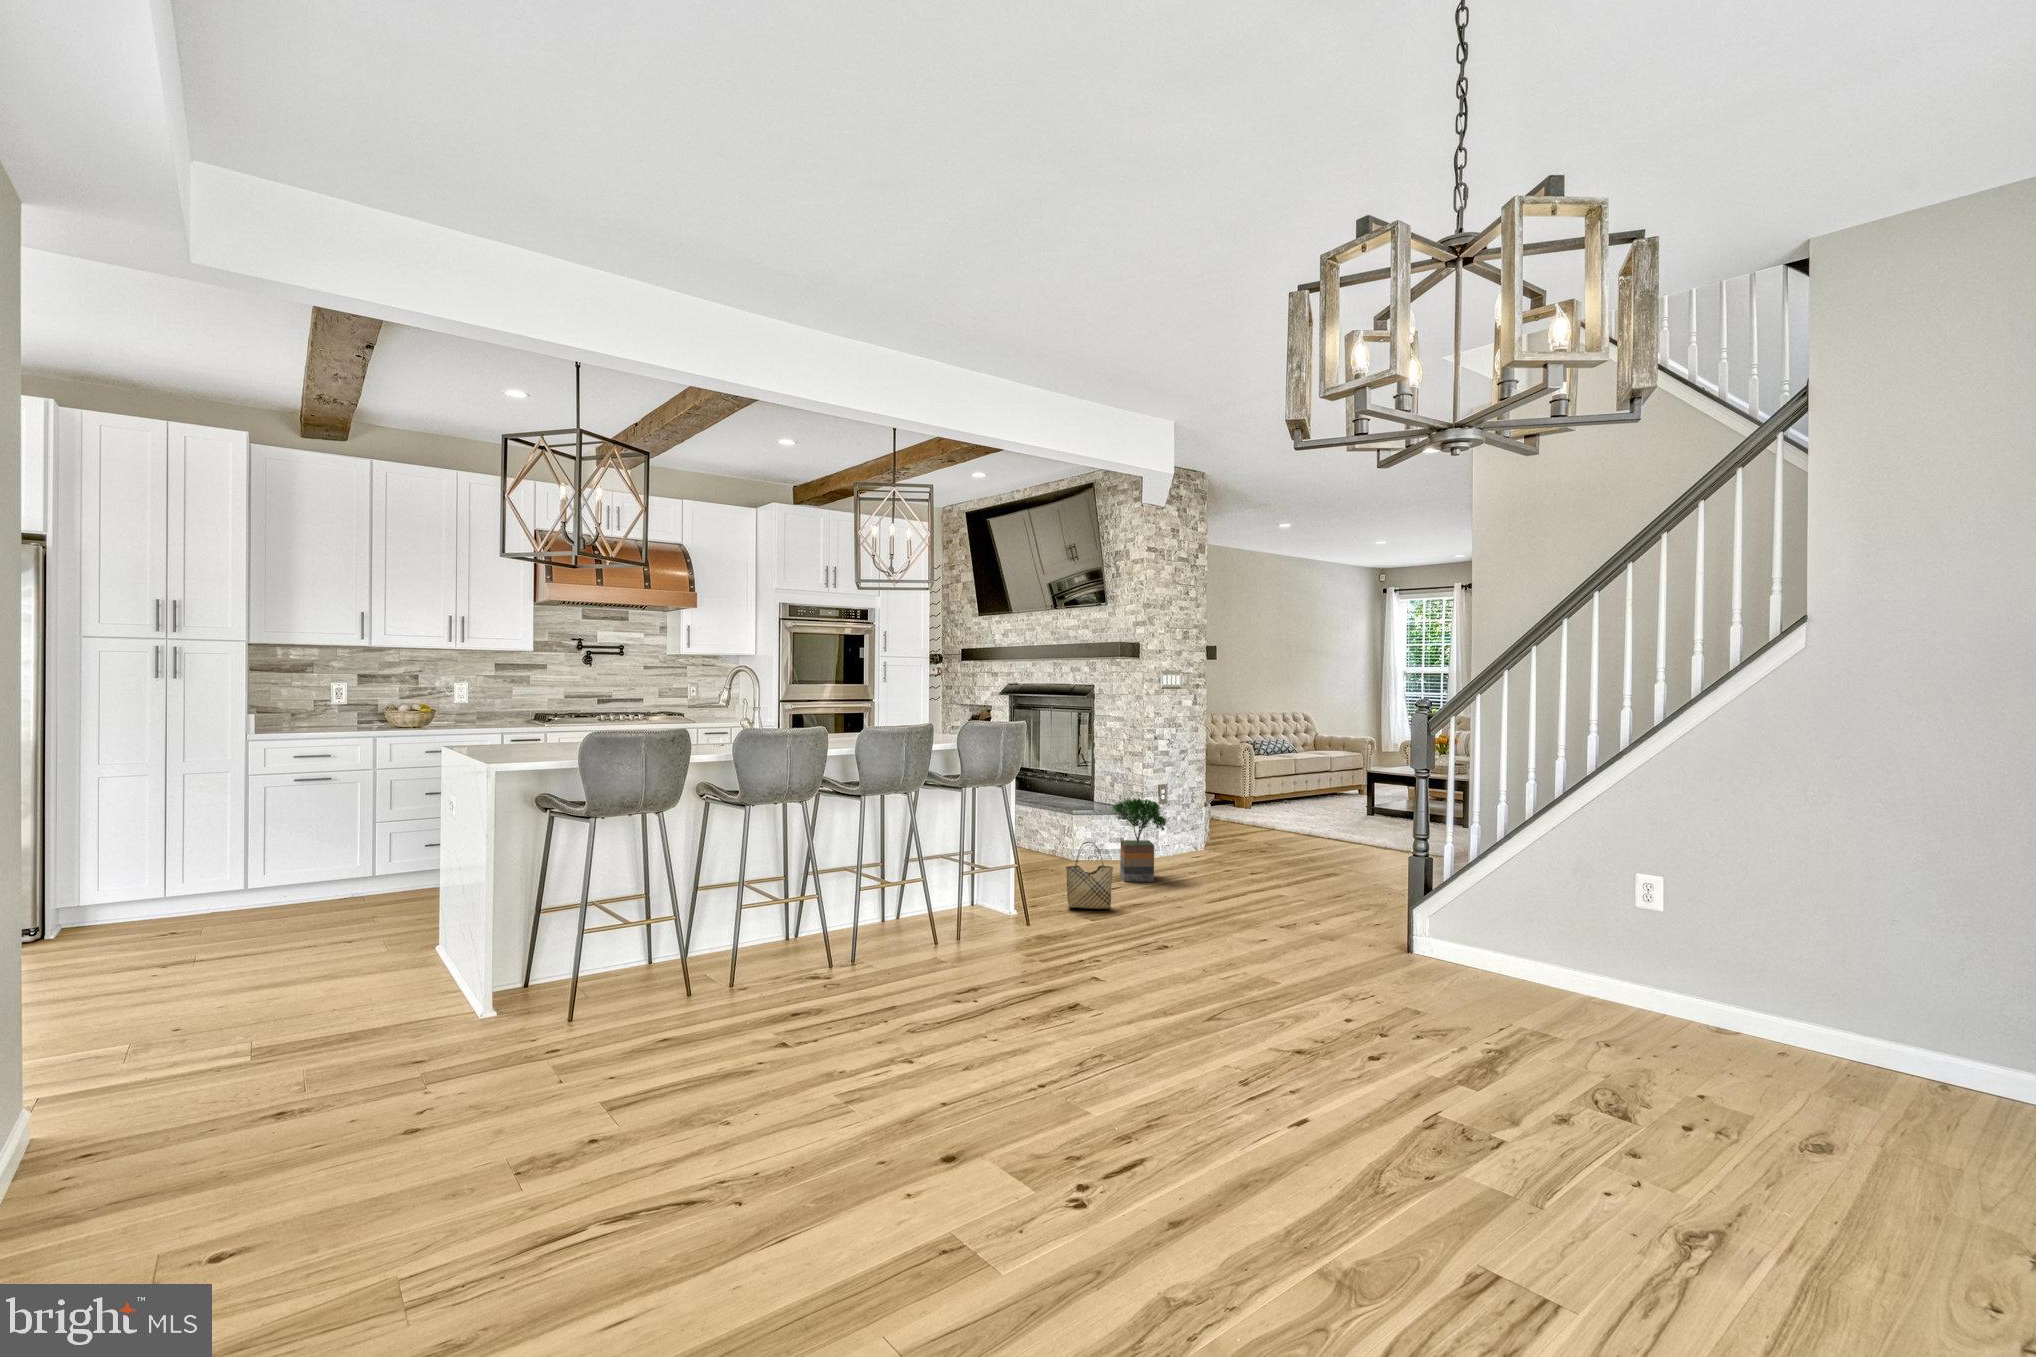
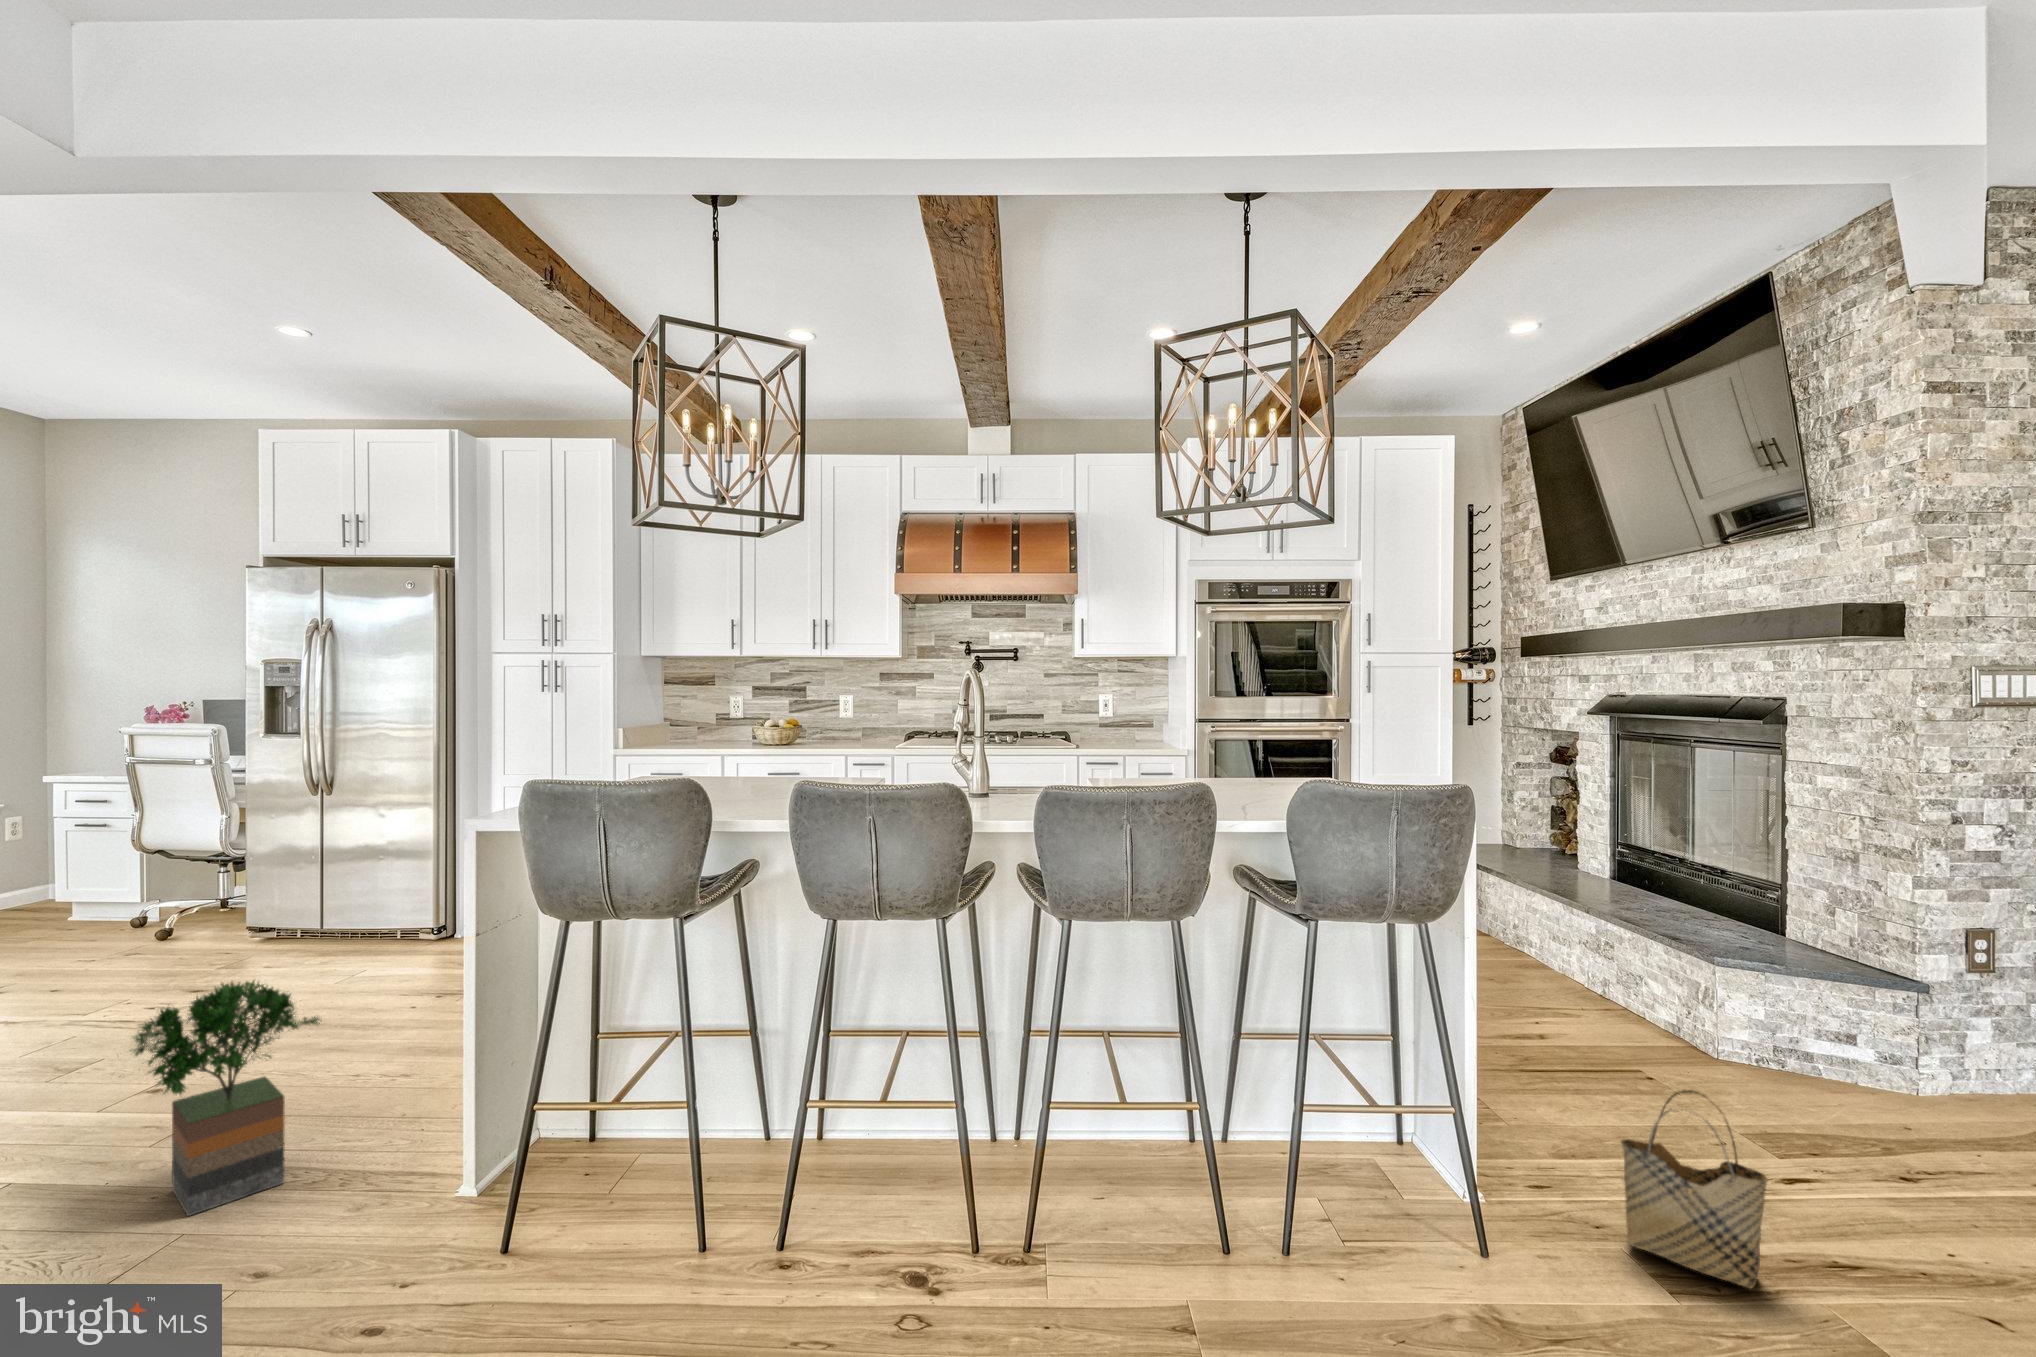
potted tree: present [1112,799,1166,882] -> present [130,980,322,1216]

